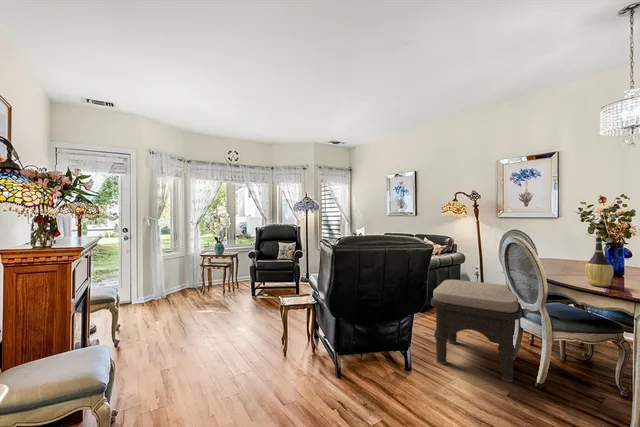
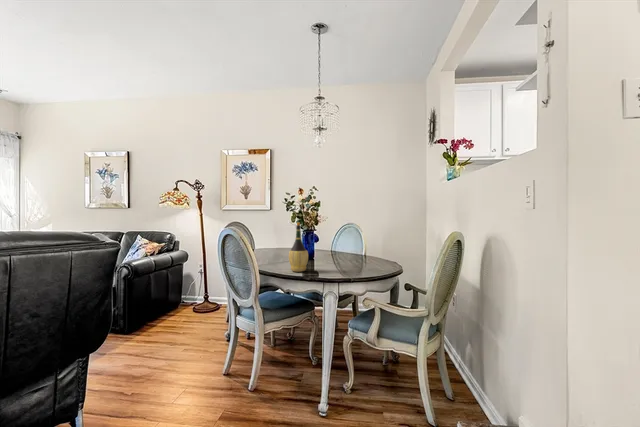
ottoman: present [431,280,521,382] -> none [132,283,238,401]

